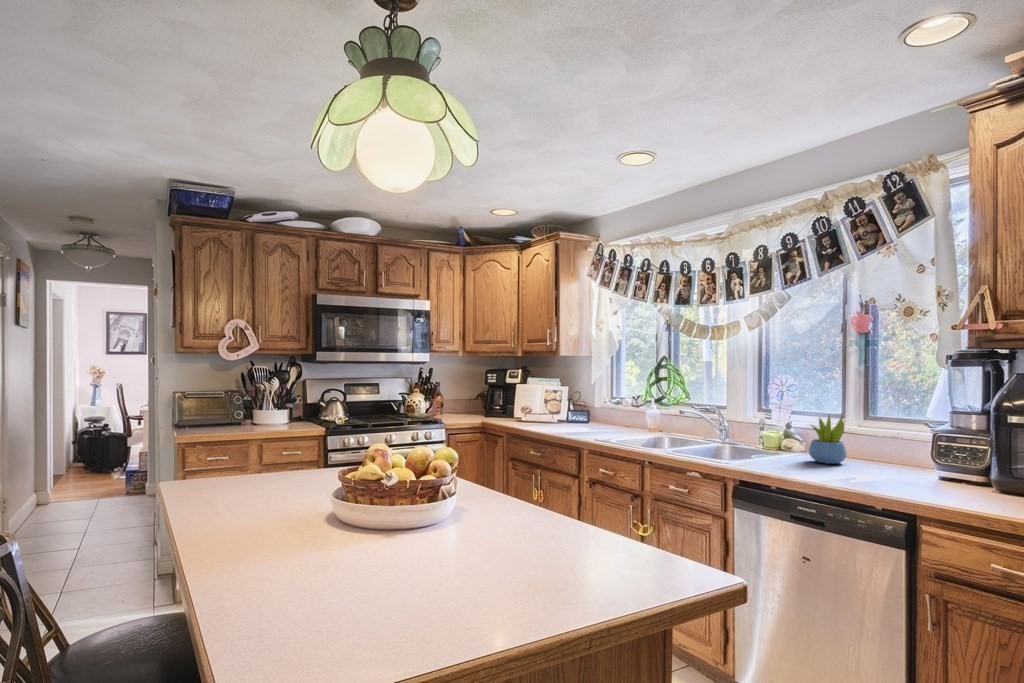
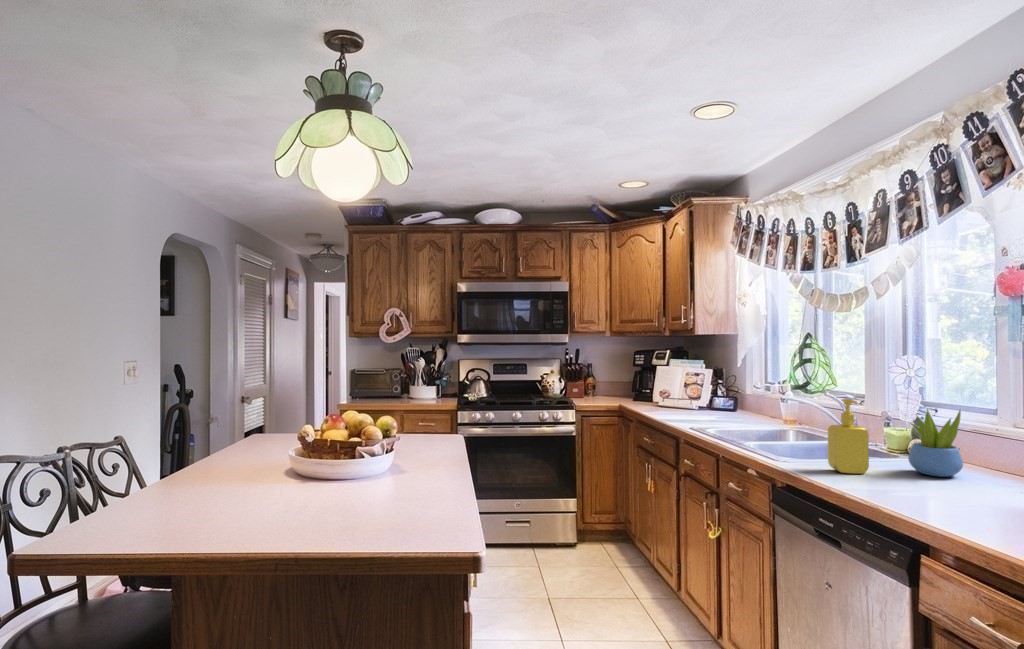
soap dispenser: none [765,409,795,468] -> present [828,399,869,474]

